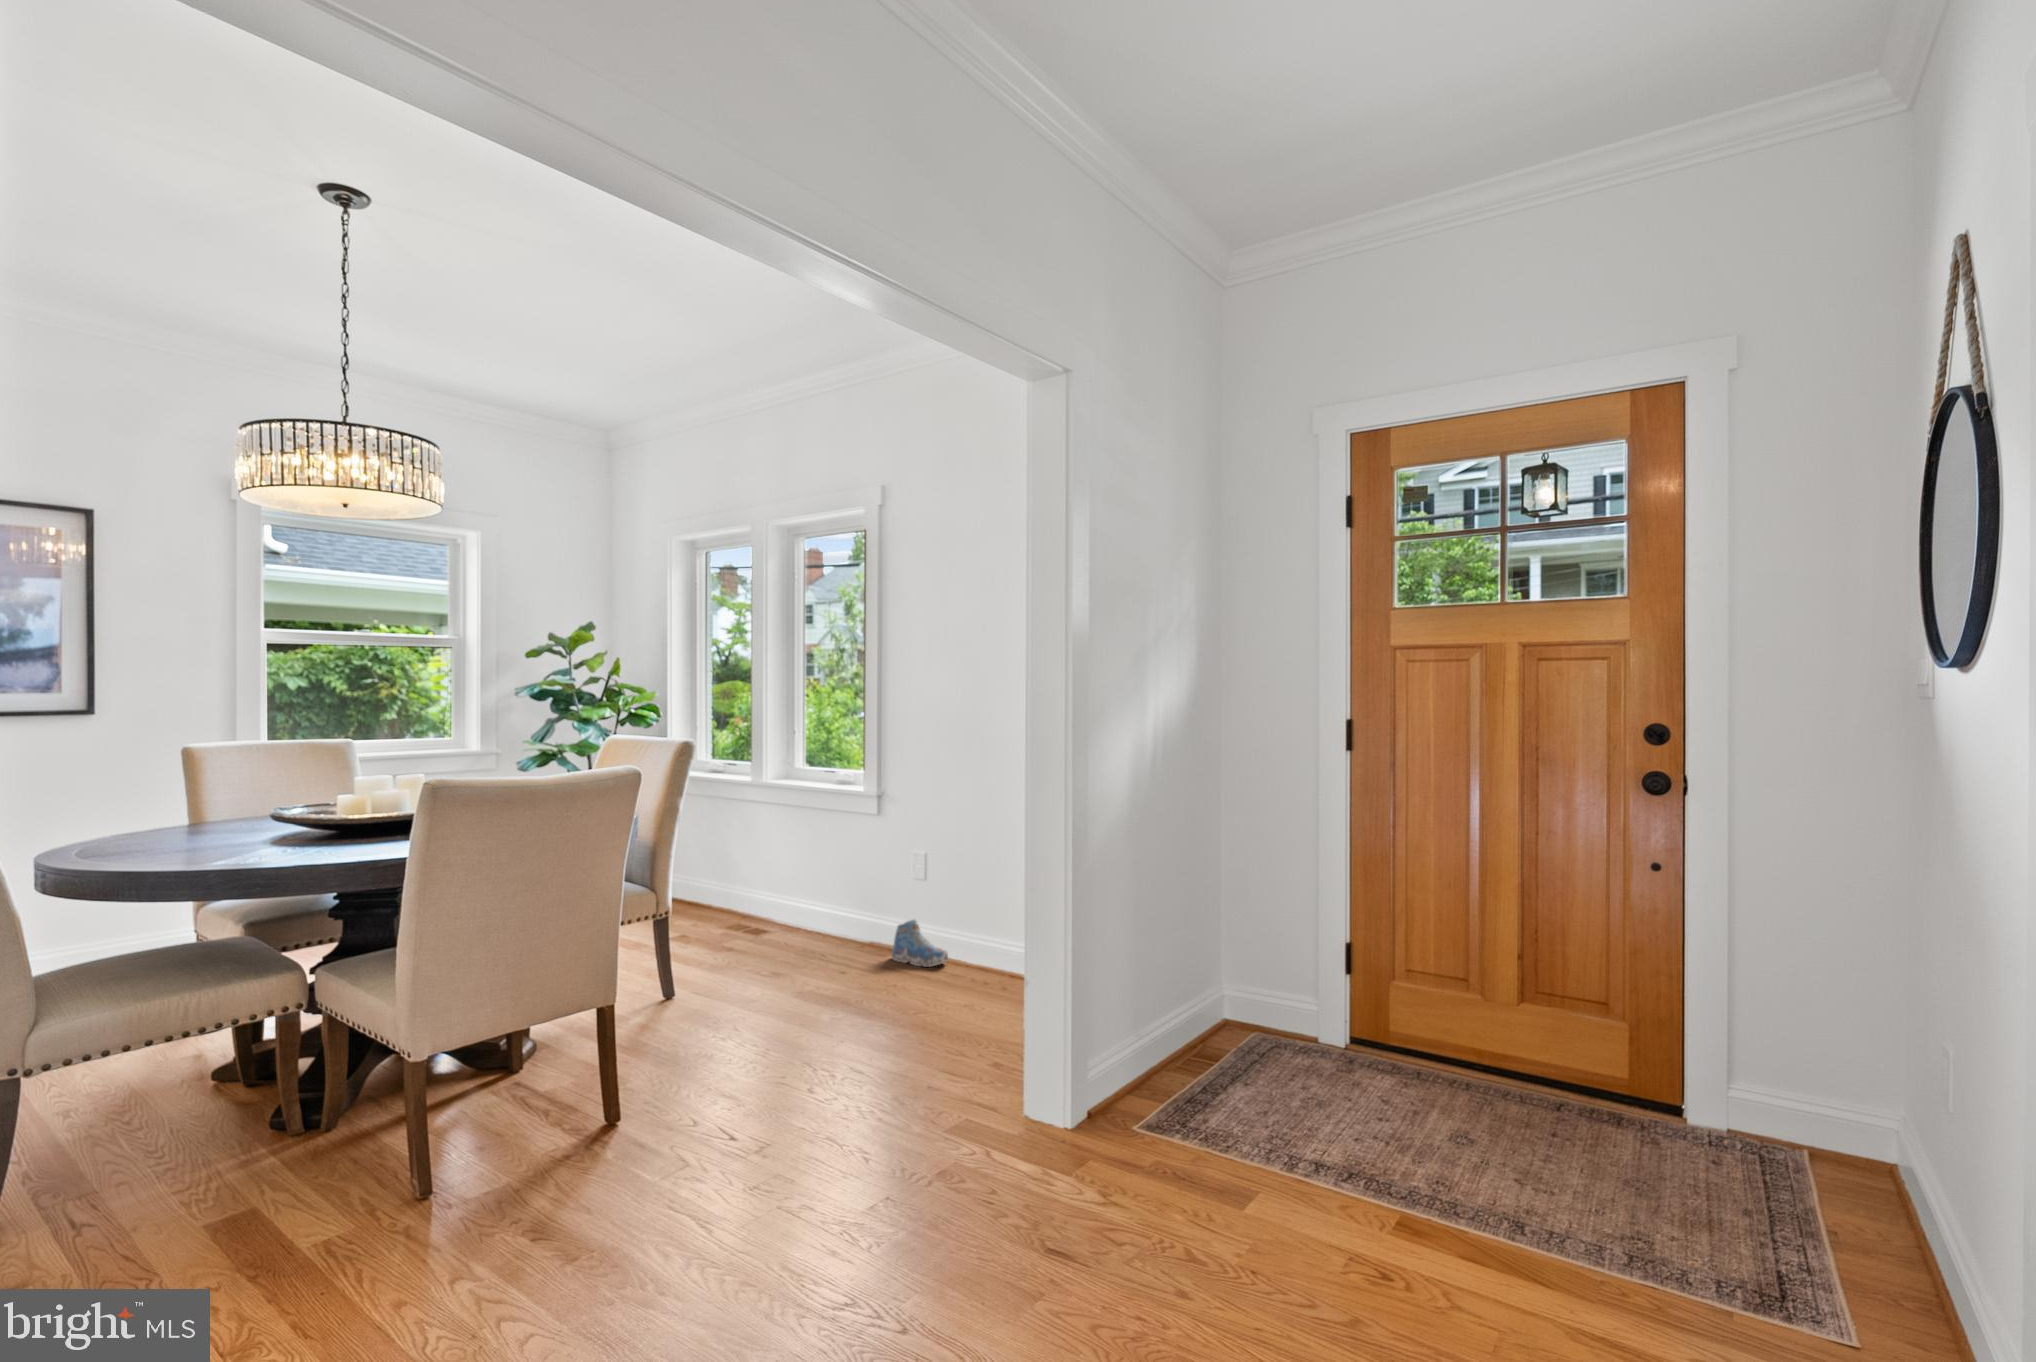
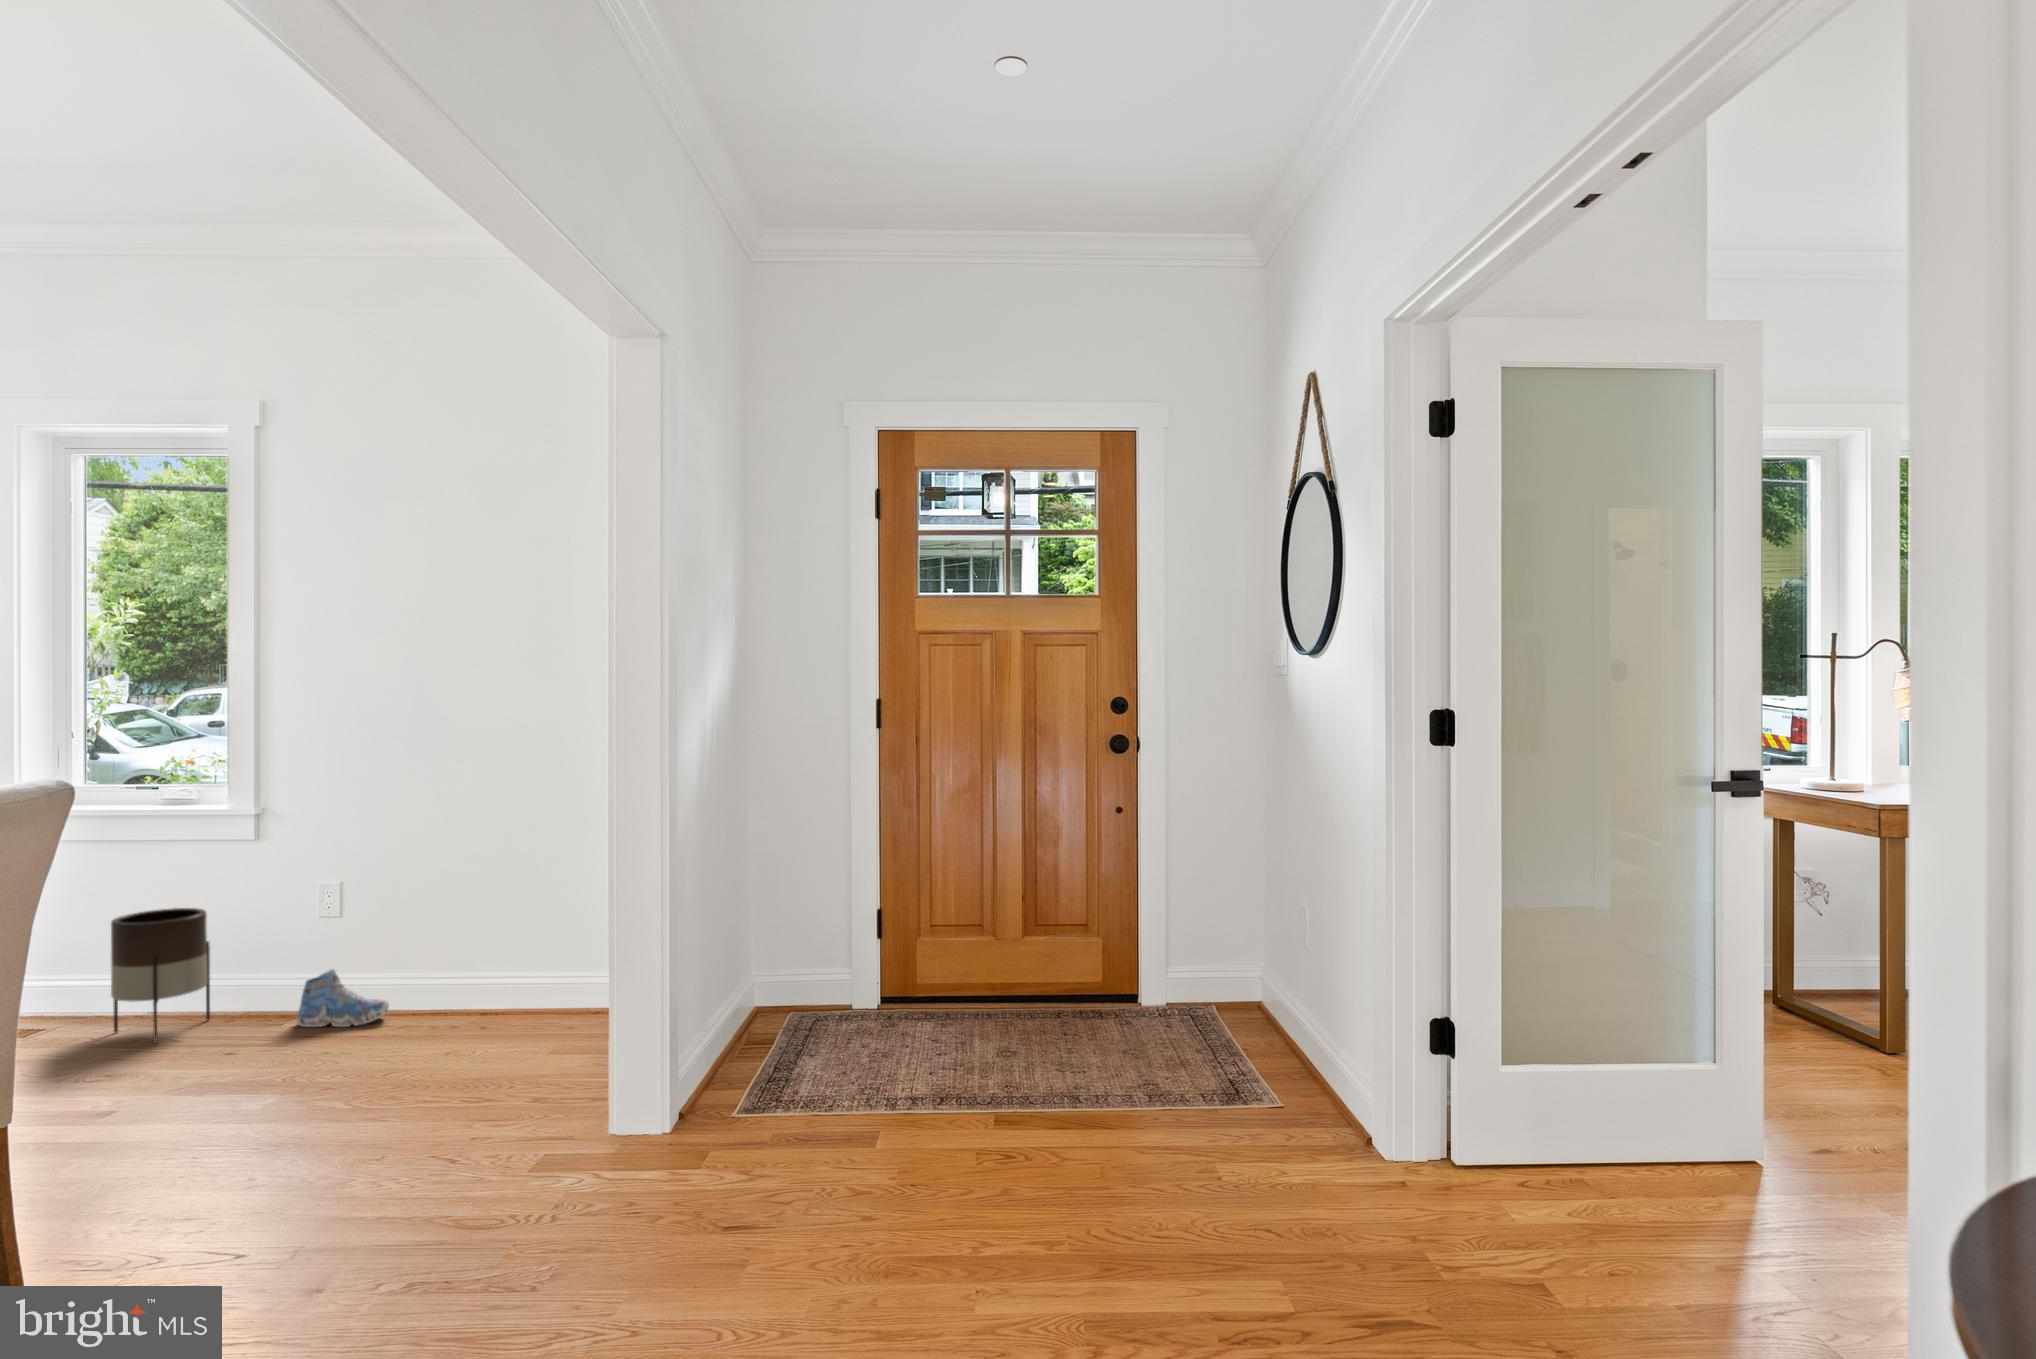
planter: none [790,858,850,955] -> present [111,908,210,1044]

